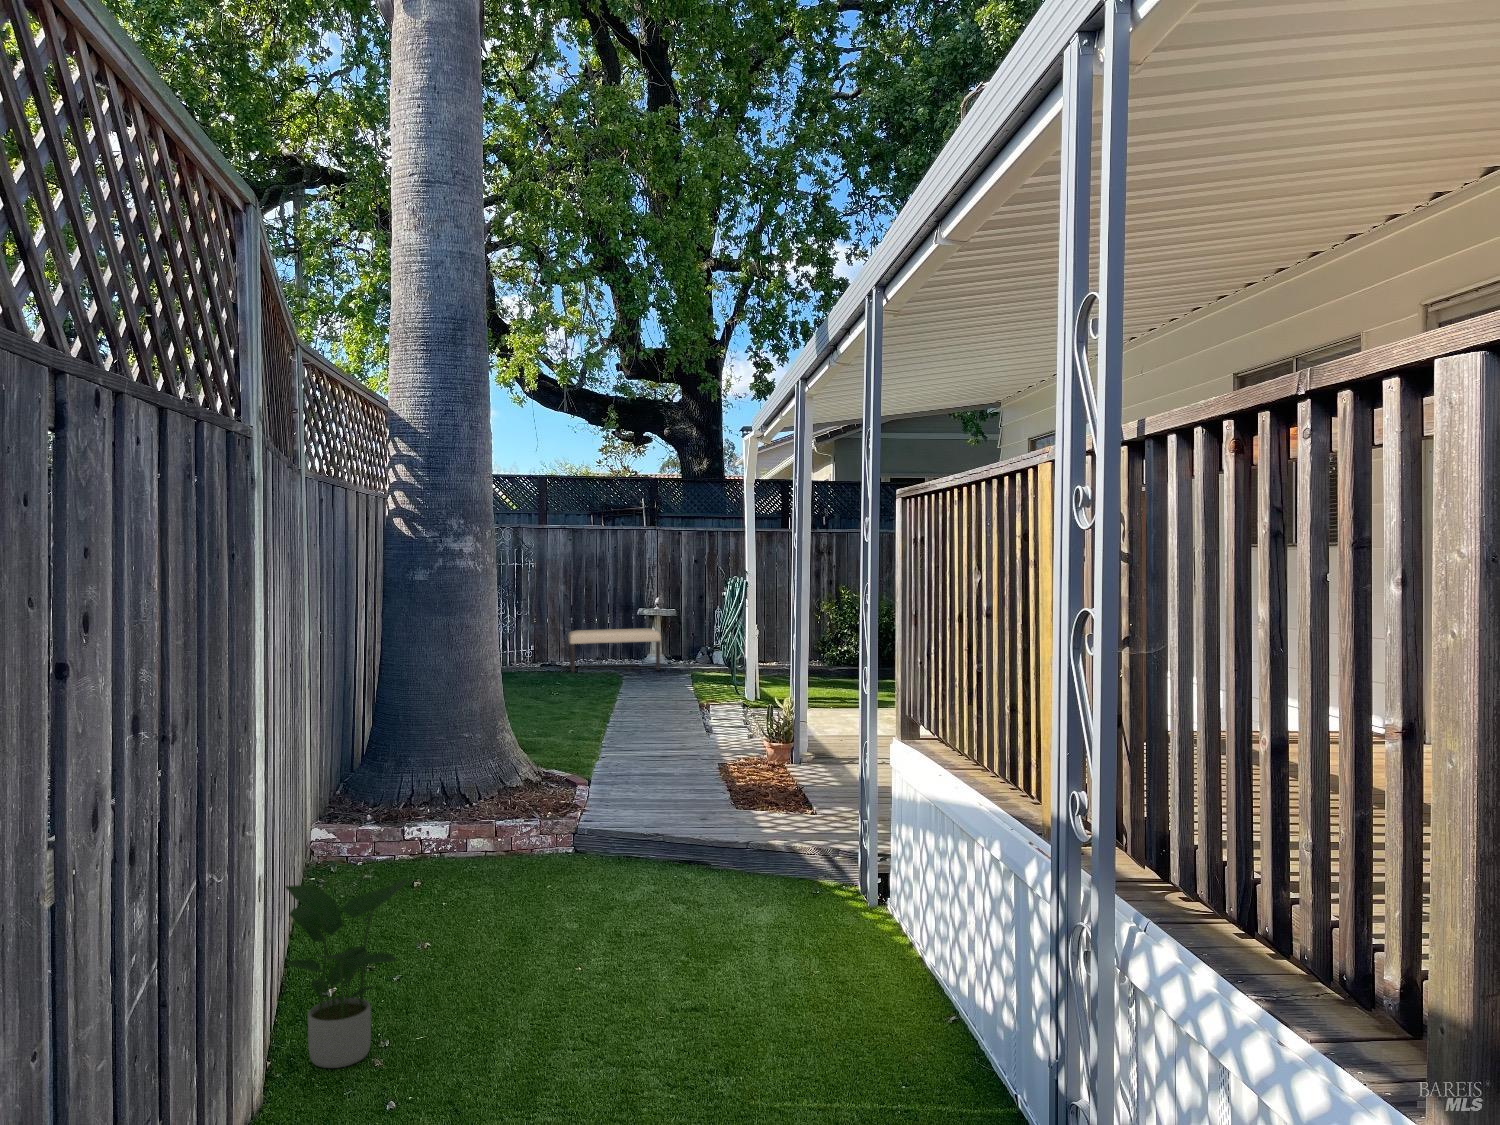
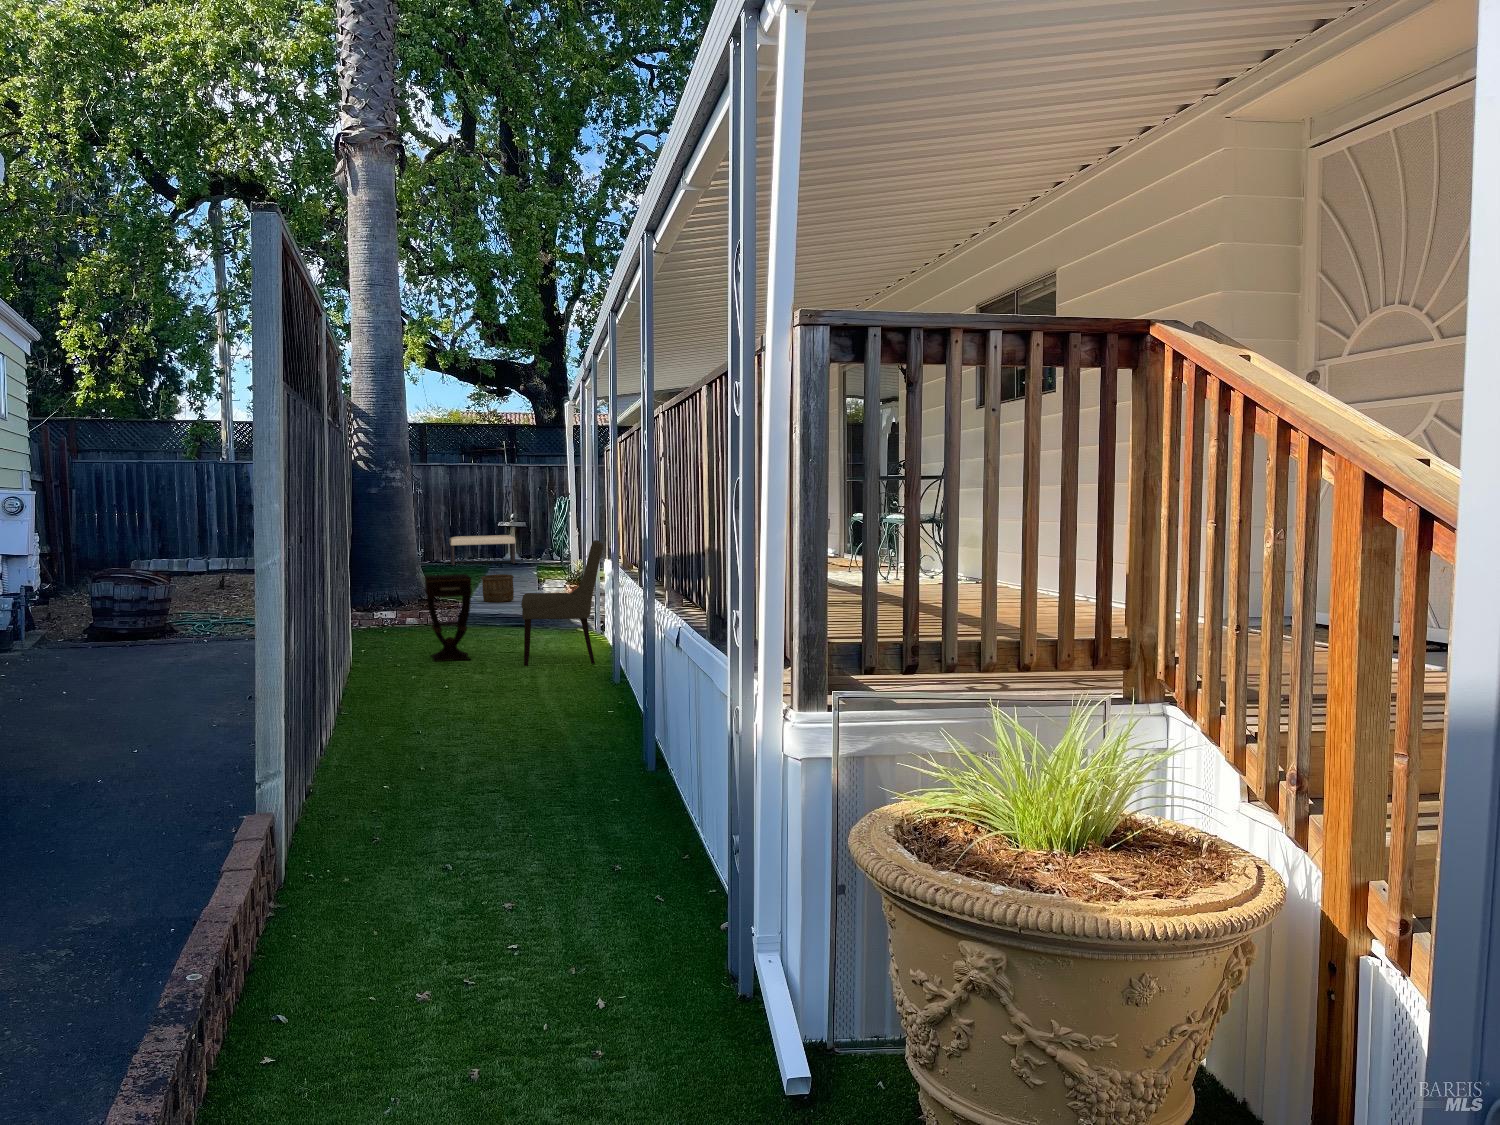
chair: none [734,718,964,1087] -> present [521,540,603,666]
wooden bucket: none [618,725,677,779] -> present [481,574,514,602]
side table: none [489,795,607,1047] -> present [425,574,472,662]
potted plant: present [285,878,408,1068] -> none [350,600,395,666]

